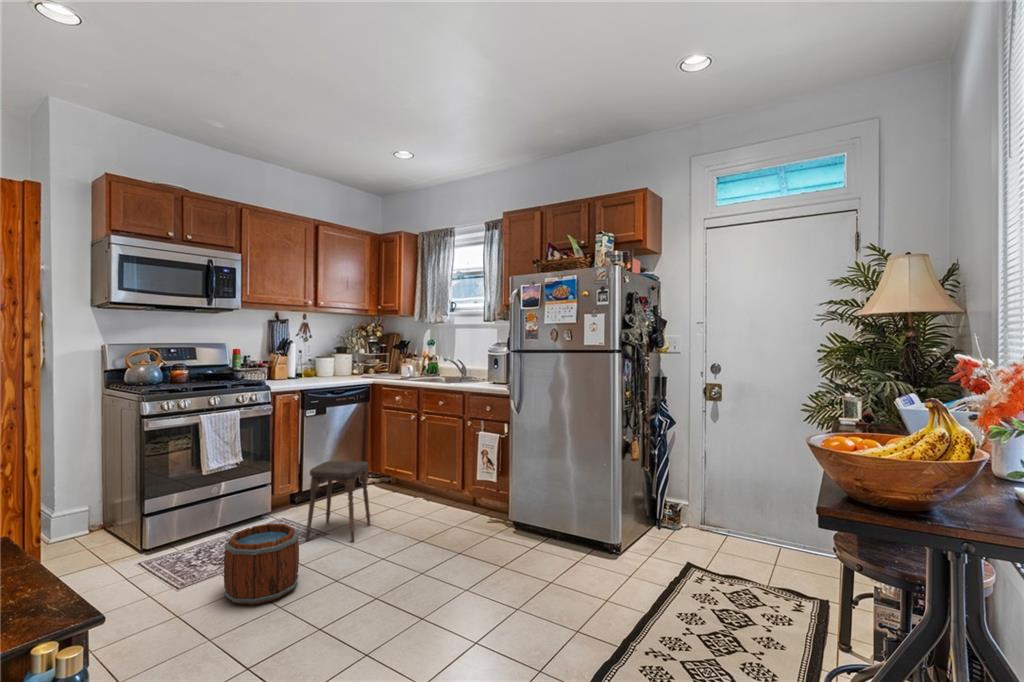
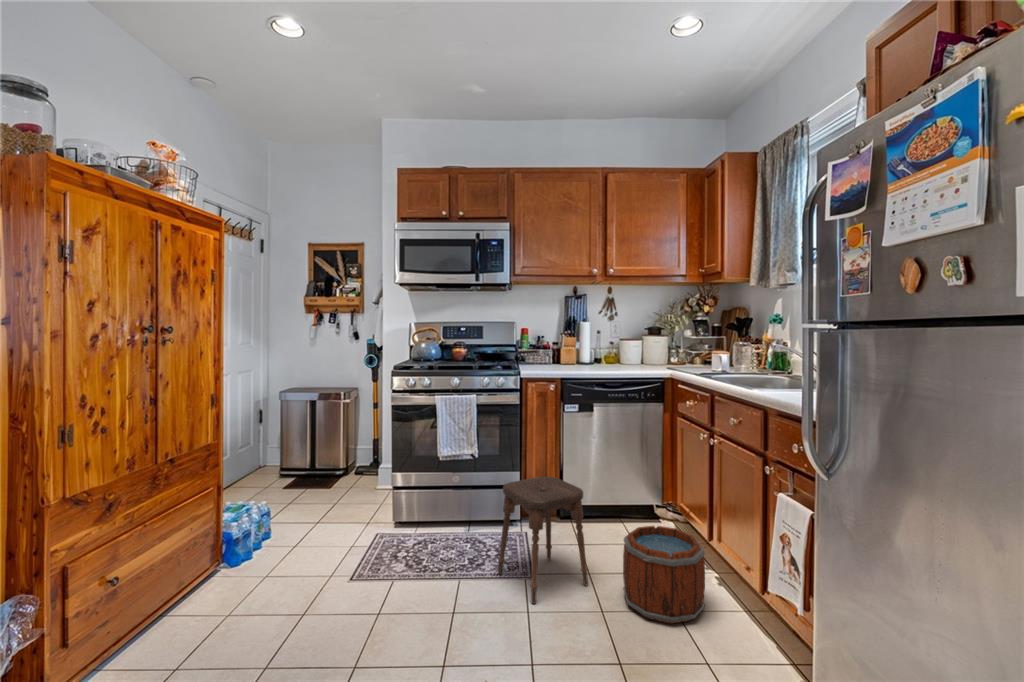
bucket: present [224,524,299,605] -> present [623,526,705,624]

